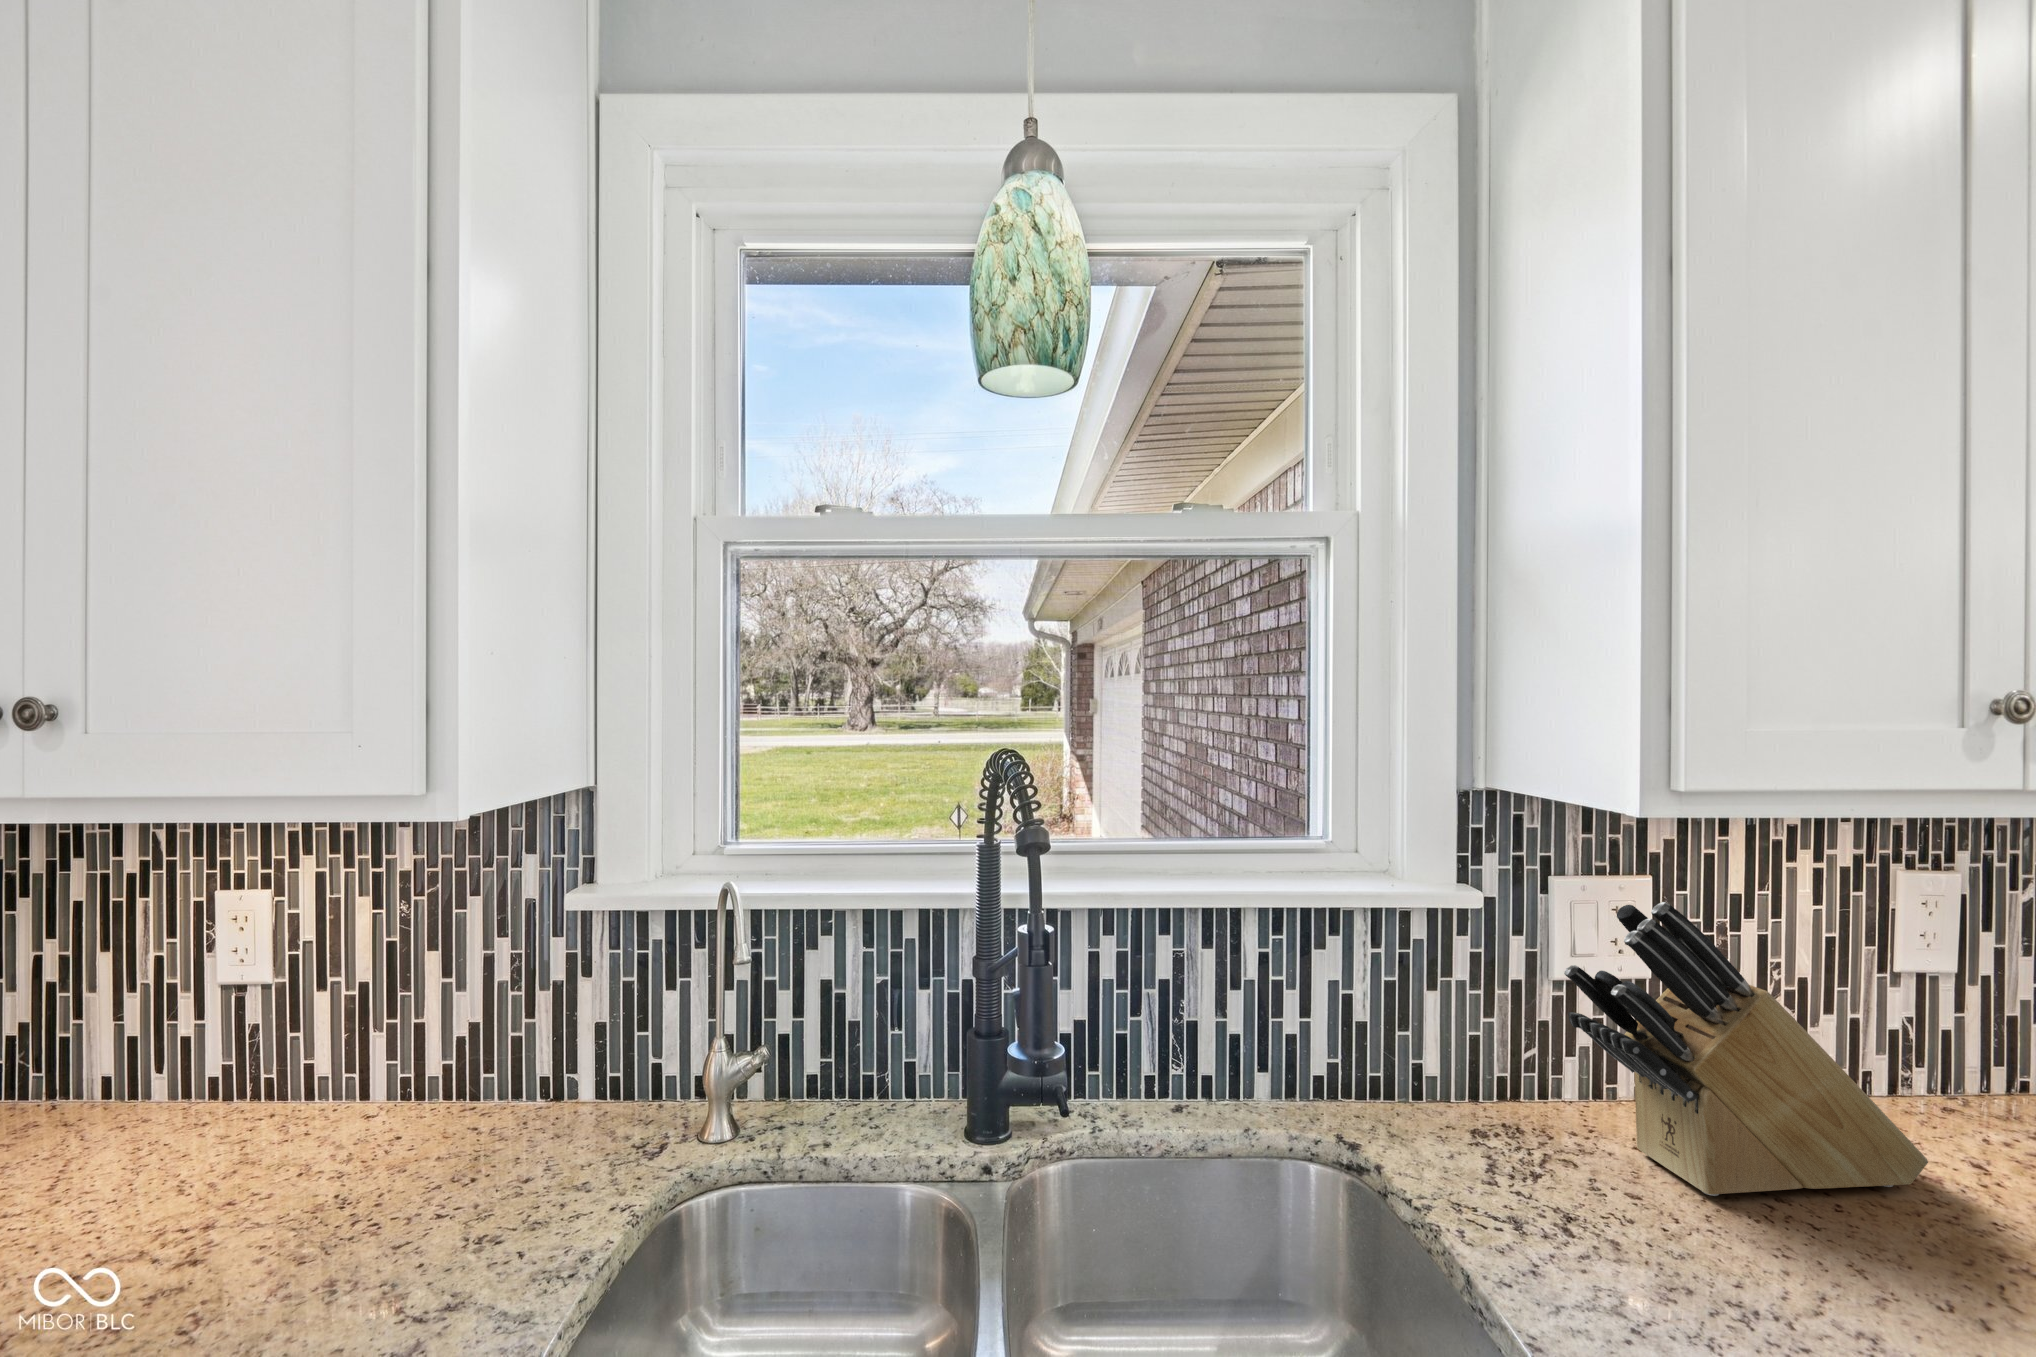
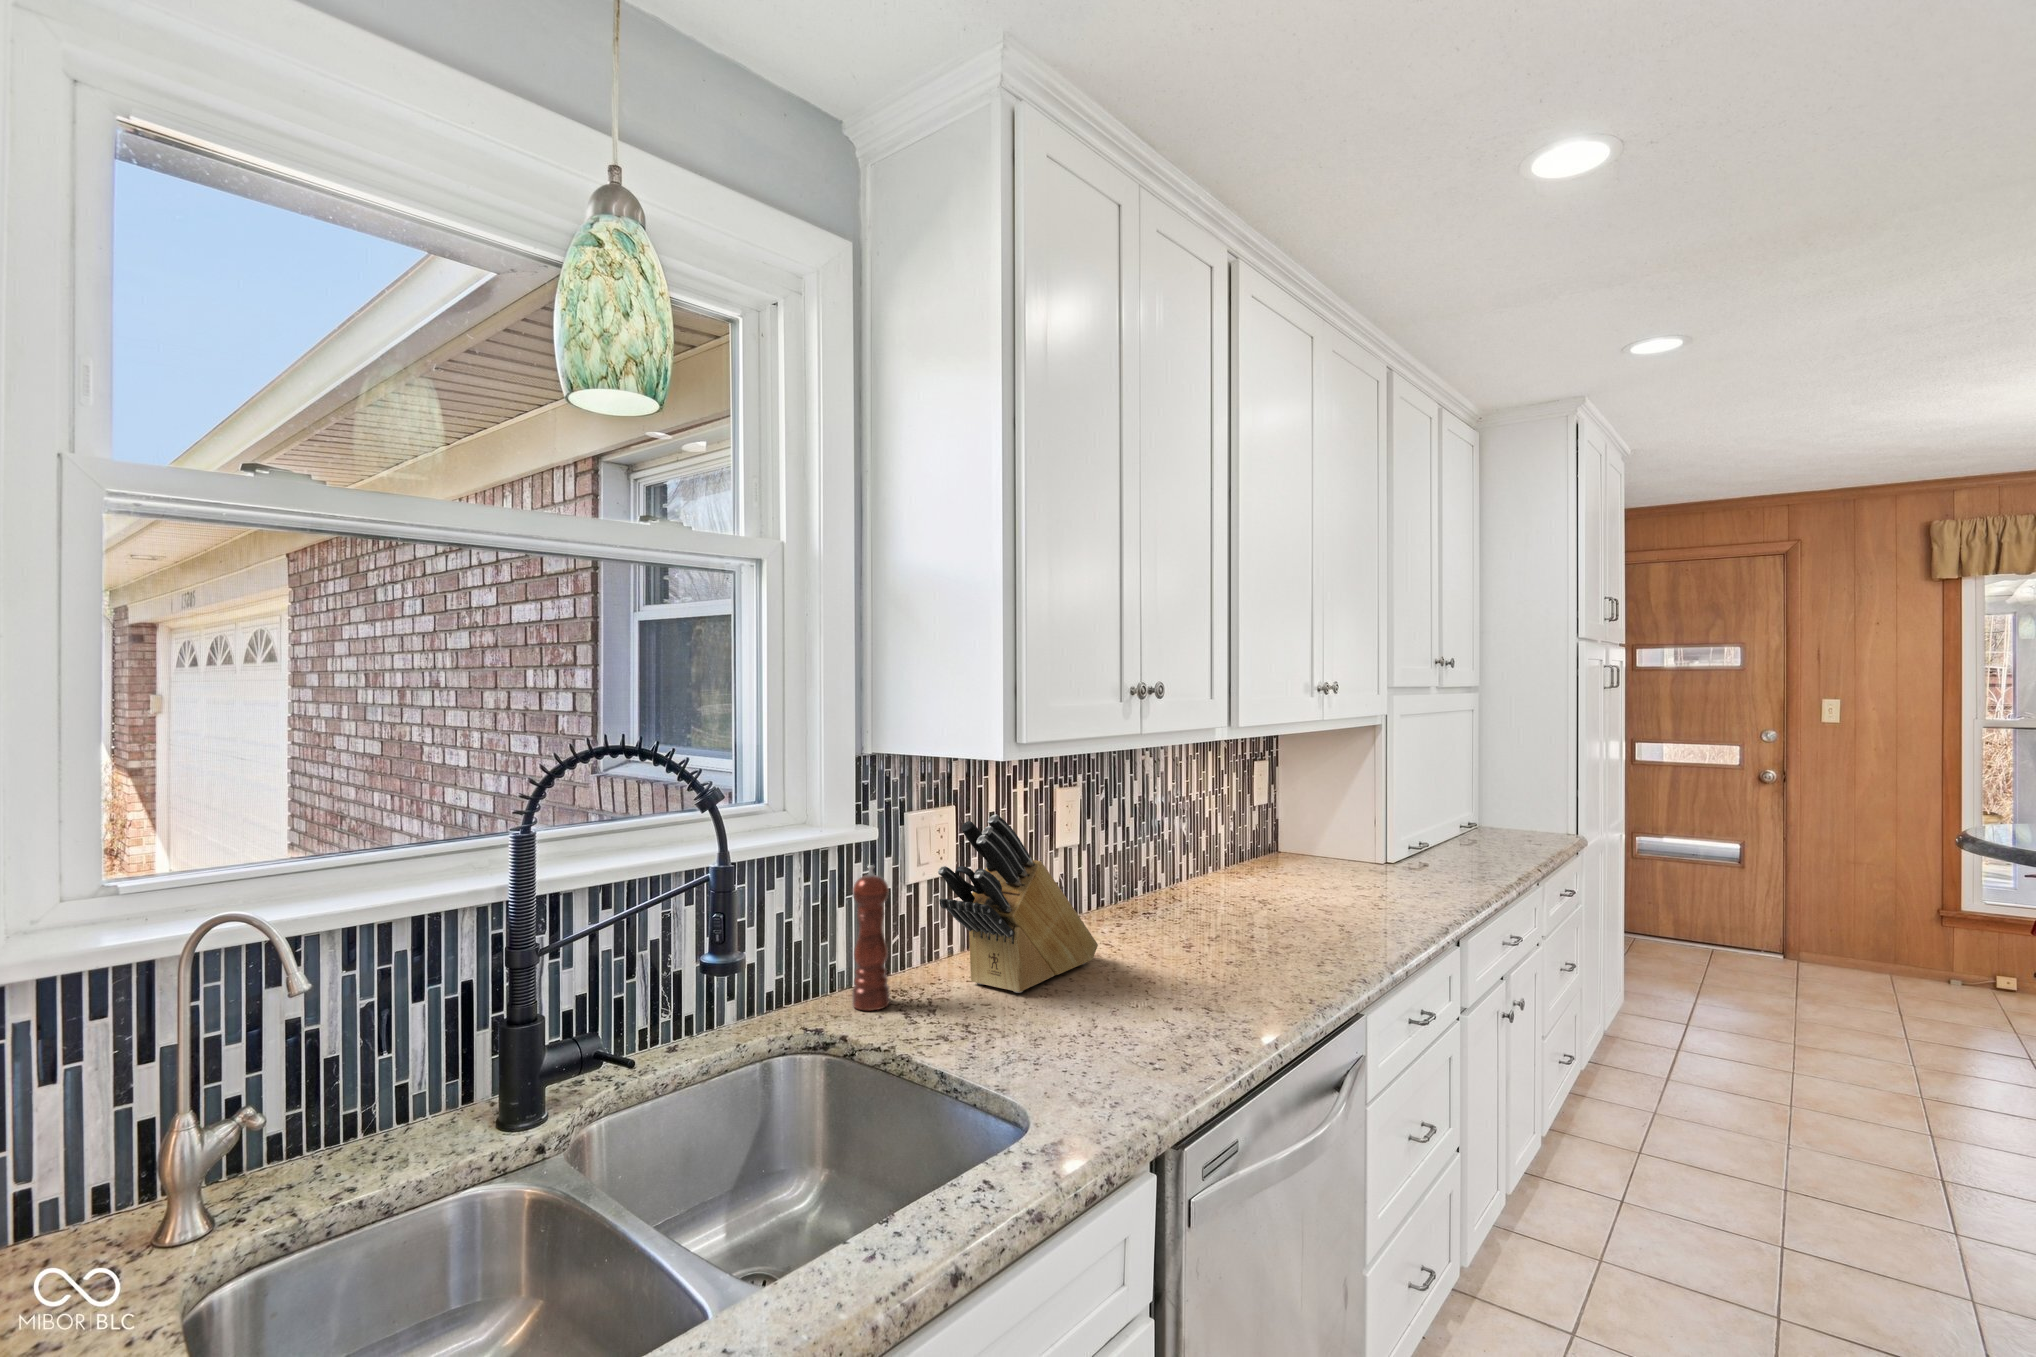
pepper mill: none [1429,942,1484,1144] -> present [852,865,890,1011]

